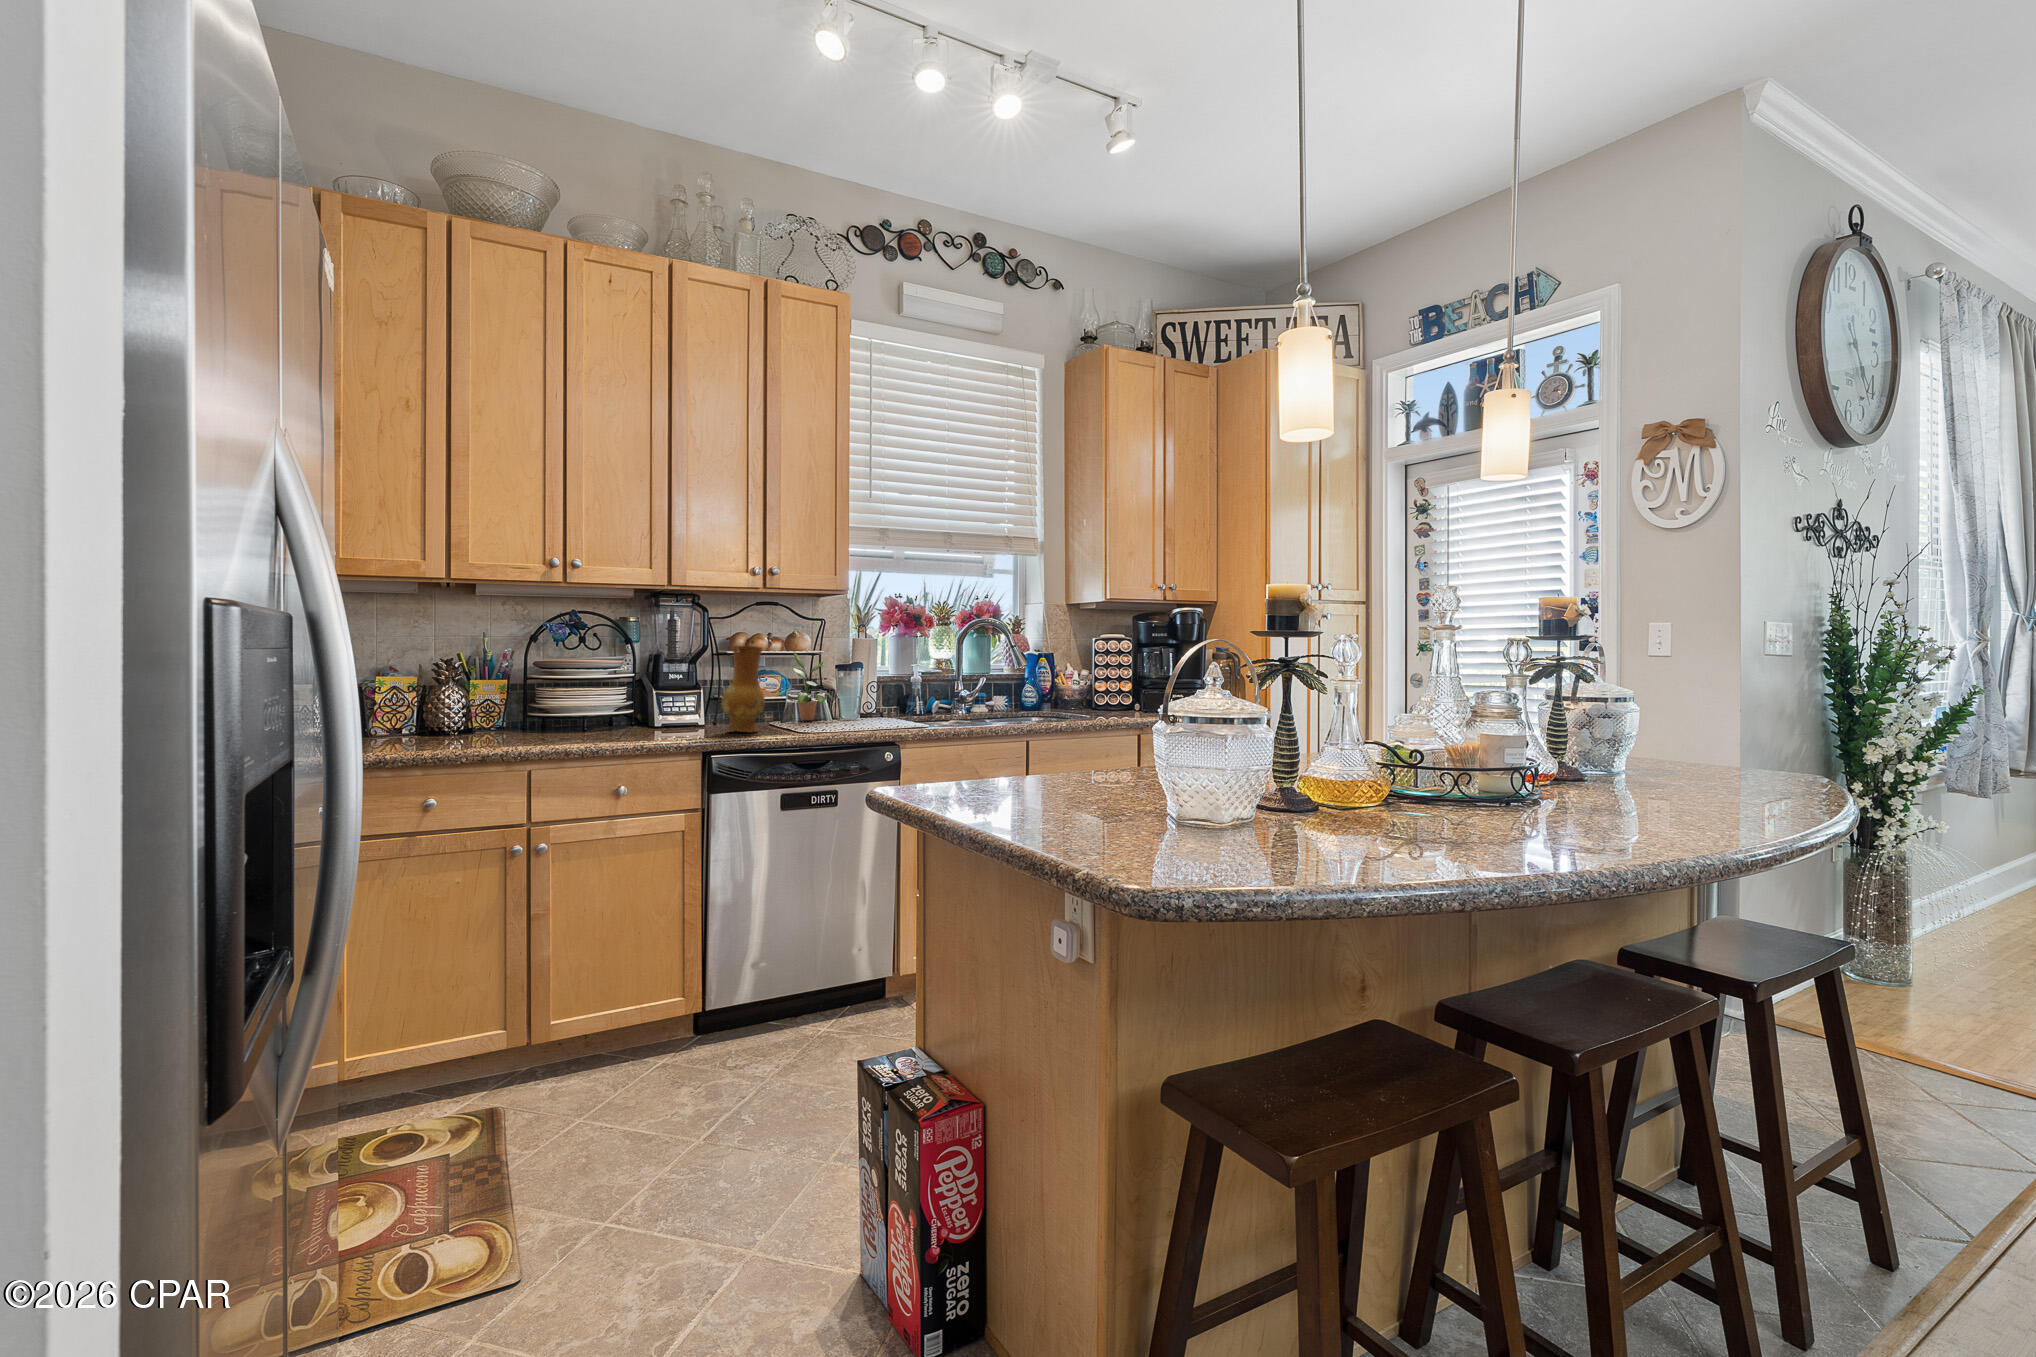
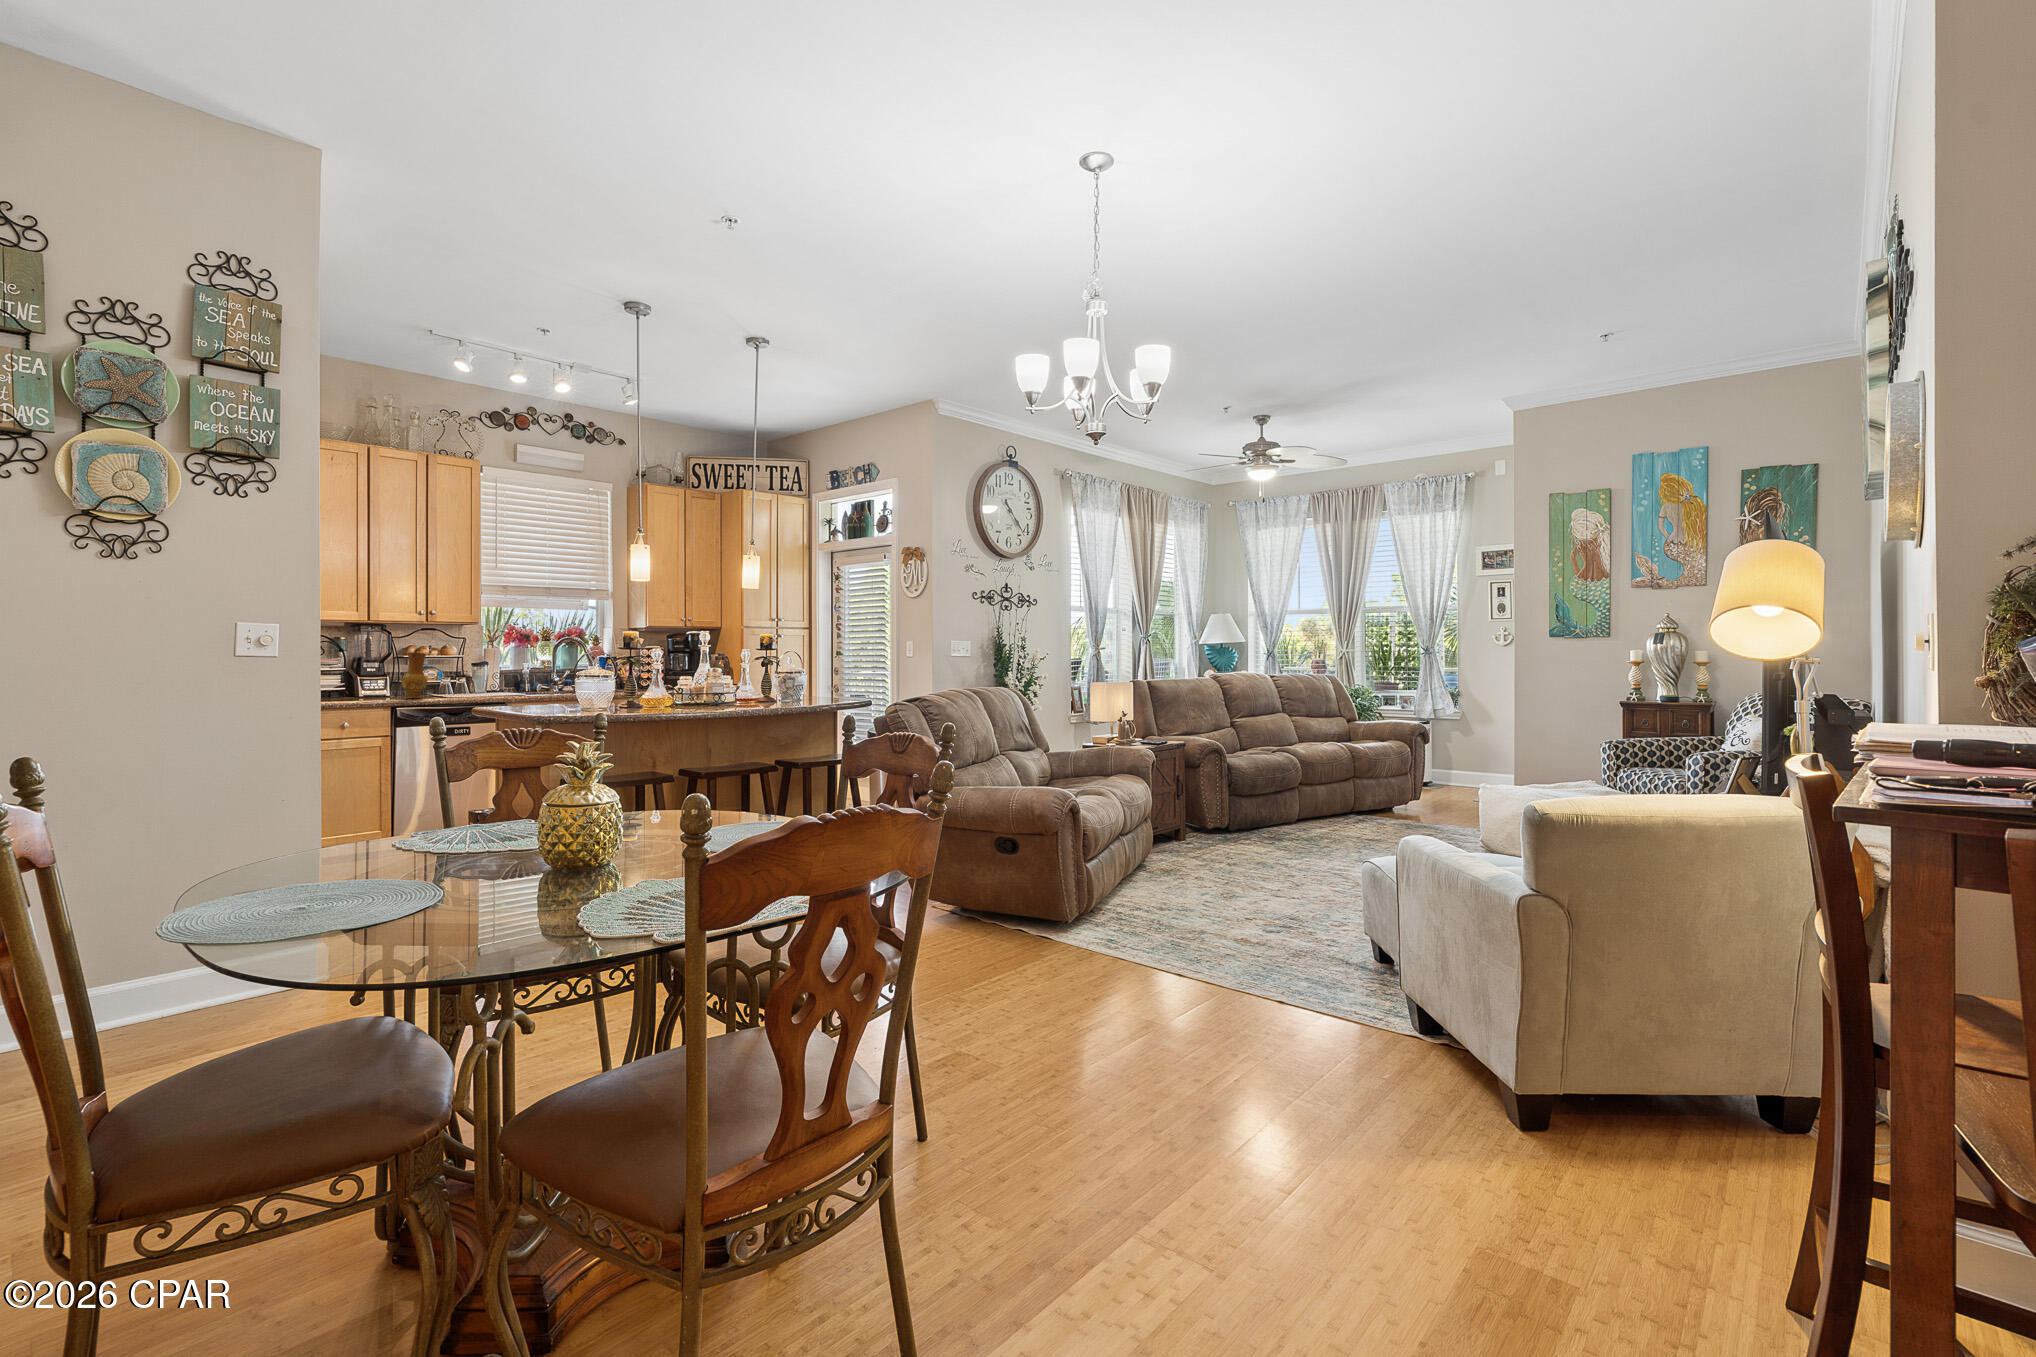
potted plant: present [776,652,833,720] -> none [433,656,472,694]

